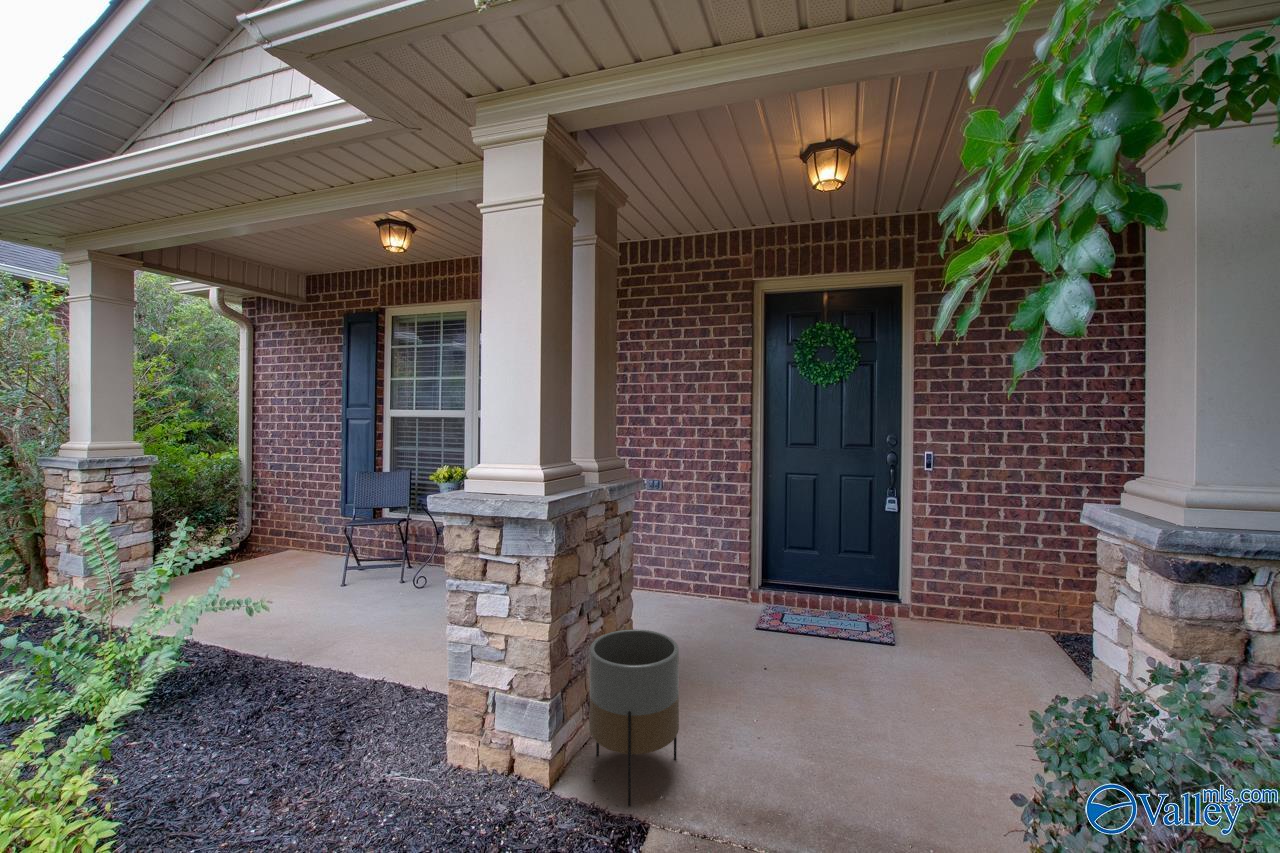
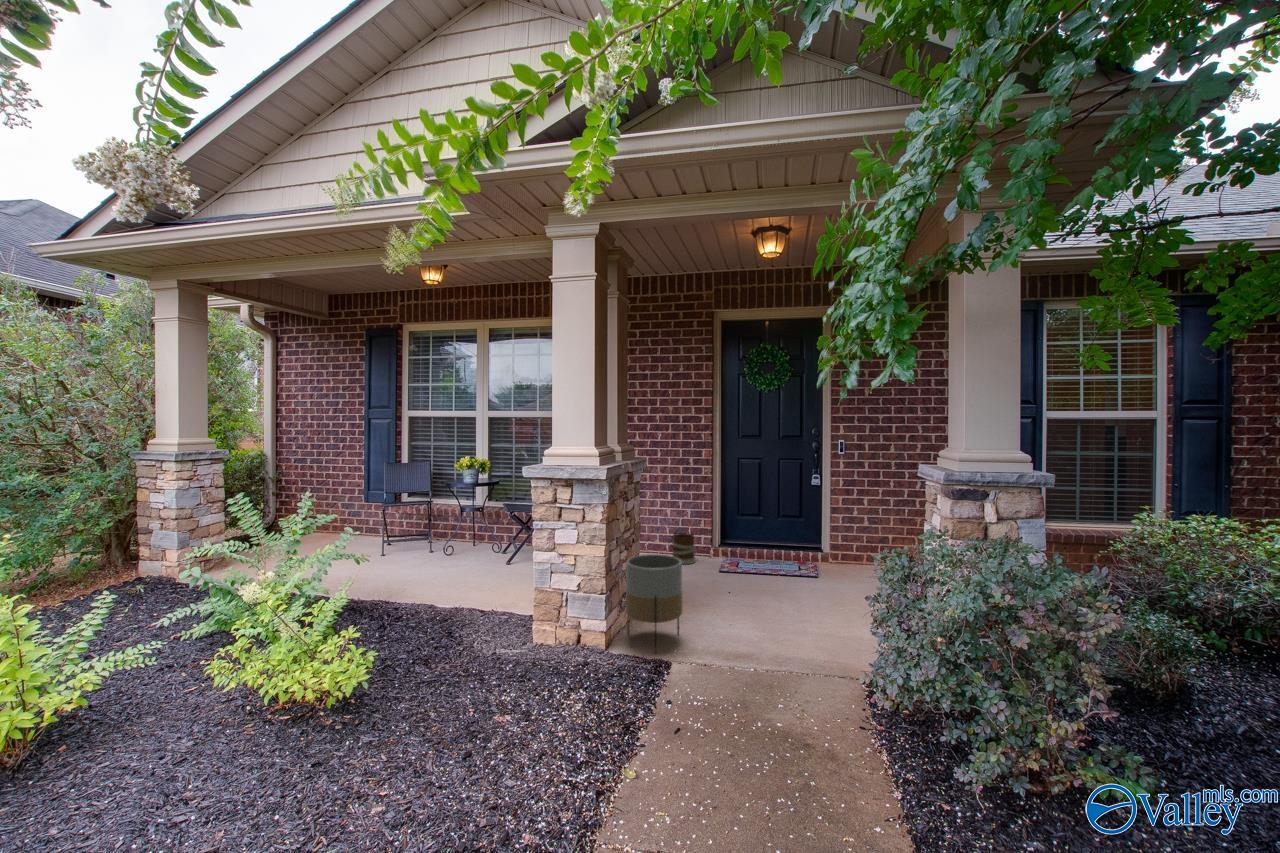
wooden bucket: none [692,552,724,614] -> present [672,532,695,564]

